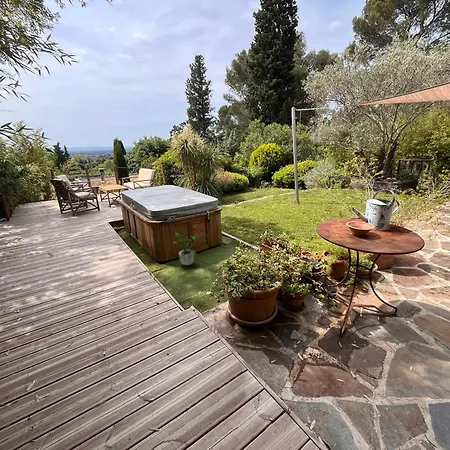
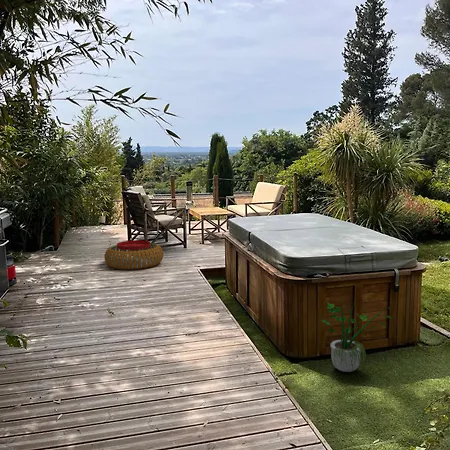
pouf: none [43,209,84,228] -> present [104,240,163,269]

